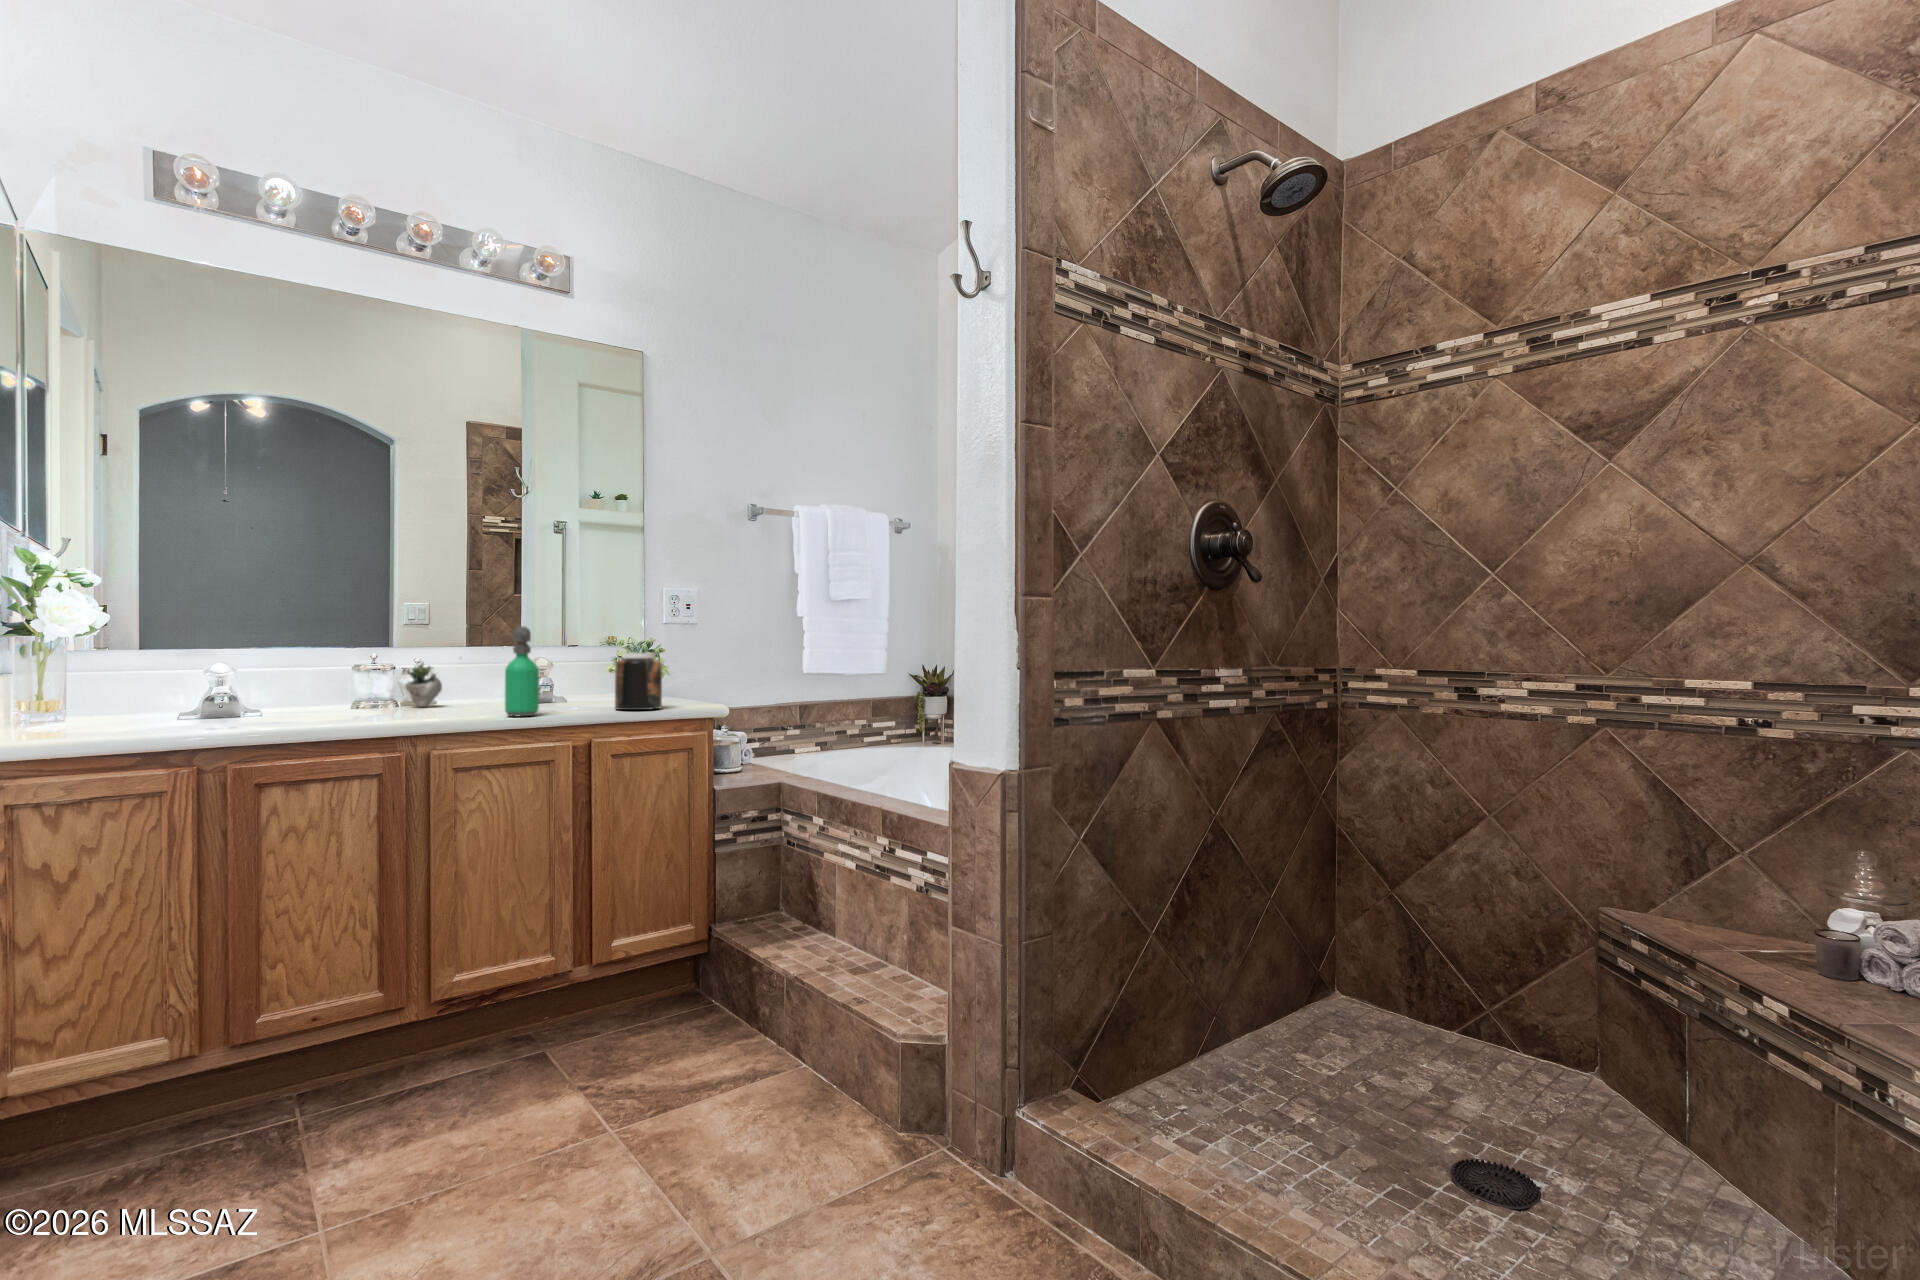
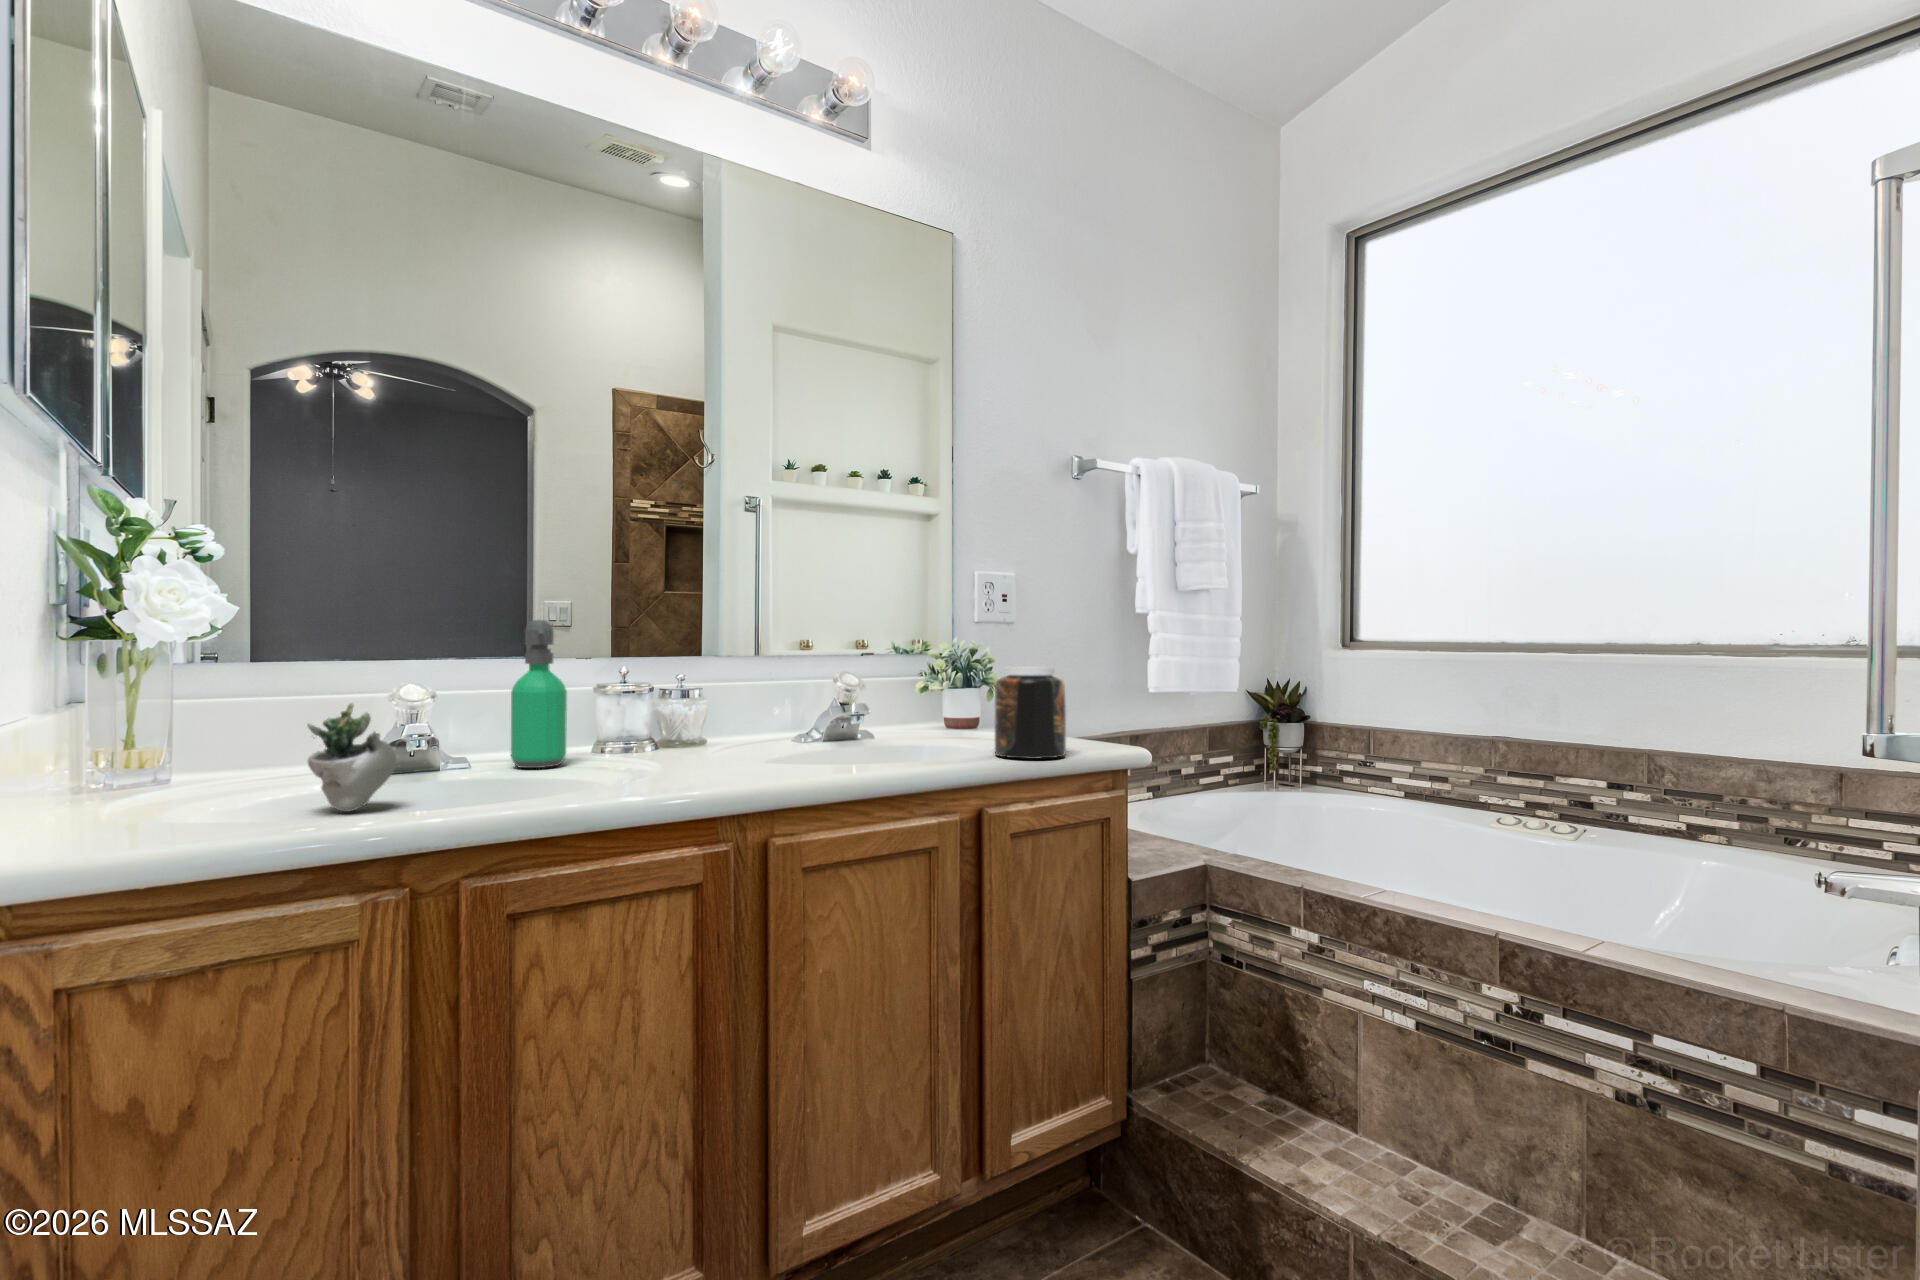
soap dispenser: present [505,626,539,717] -> present [511,620,567,768]
succulent plant: present [405,662,442,707] -> present [307,695,435,811]

